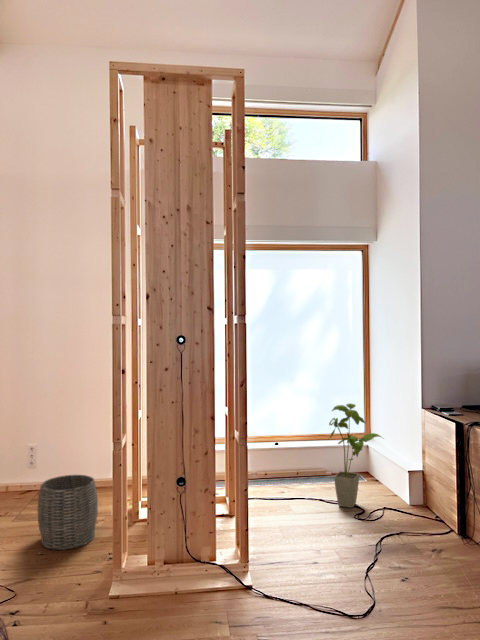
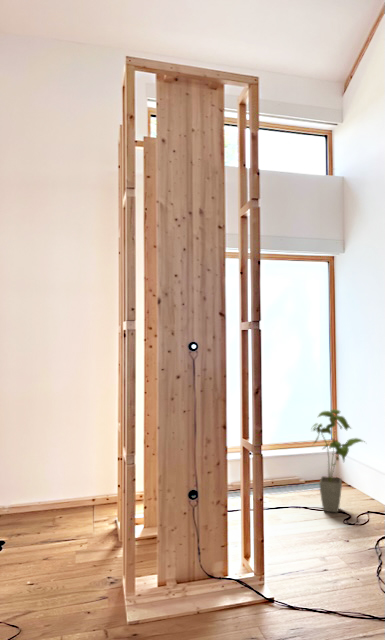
woven basket: present [38,475,98,550] -> none [30,486,92,568]

